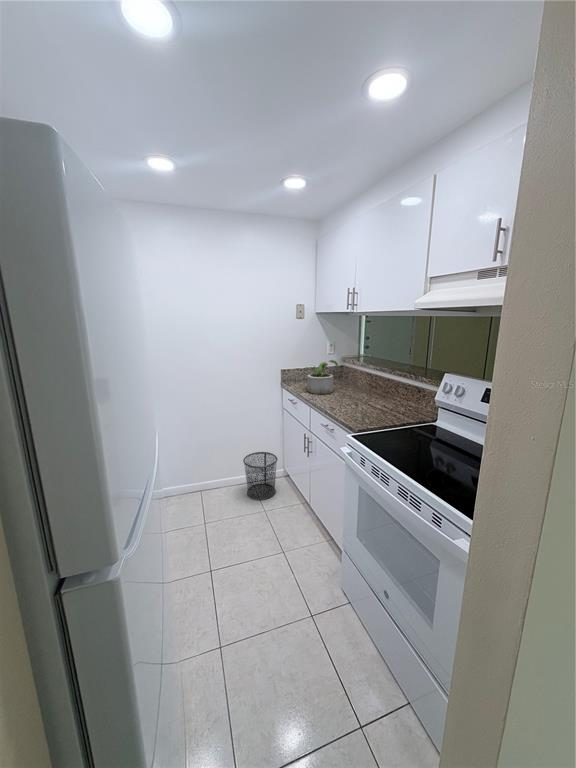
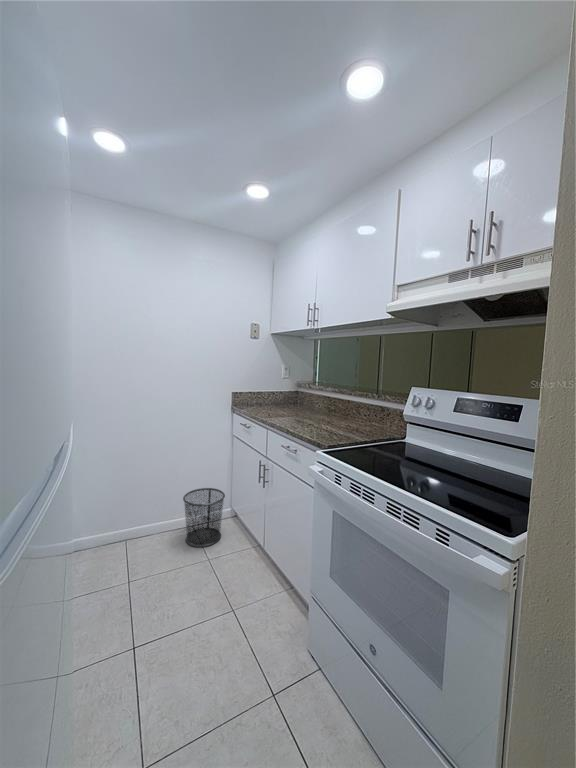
potted plant: present [305,360,338,394] -> none [260,381,296,417]

